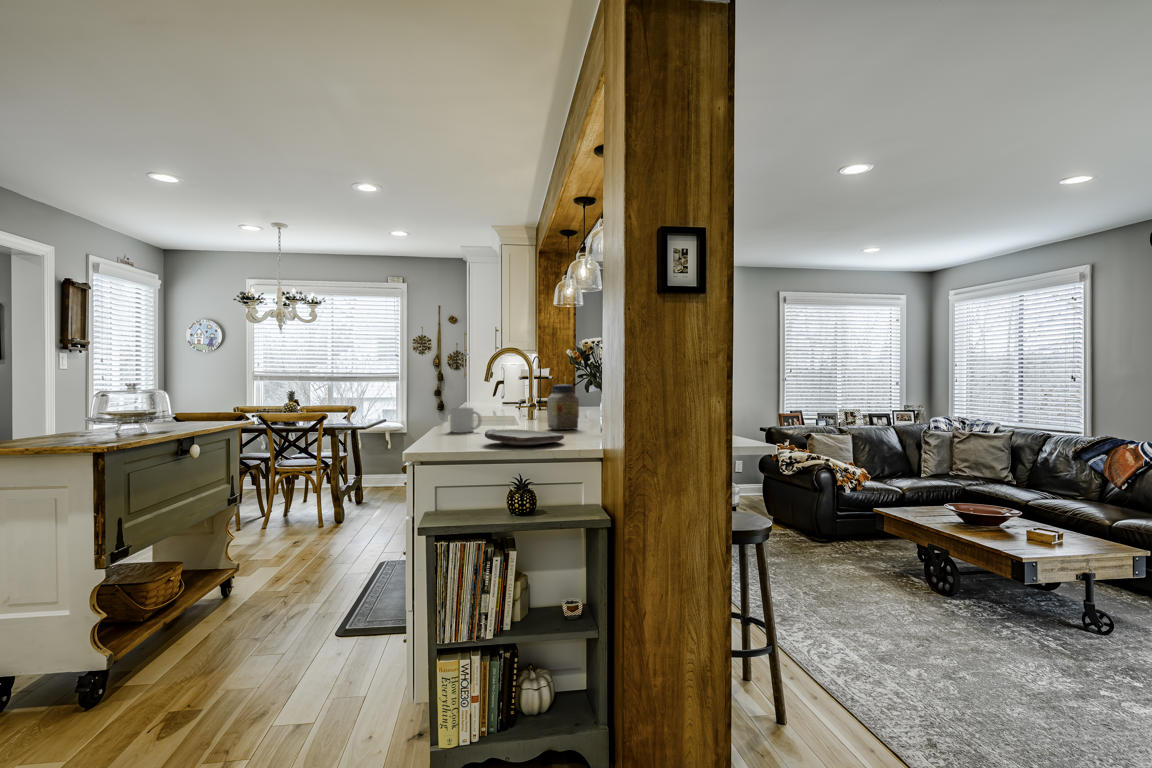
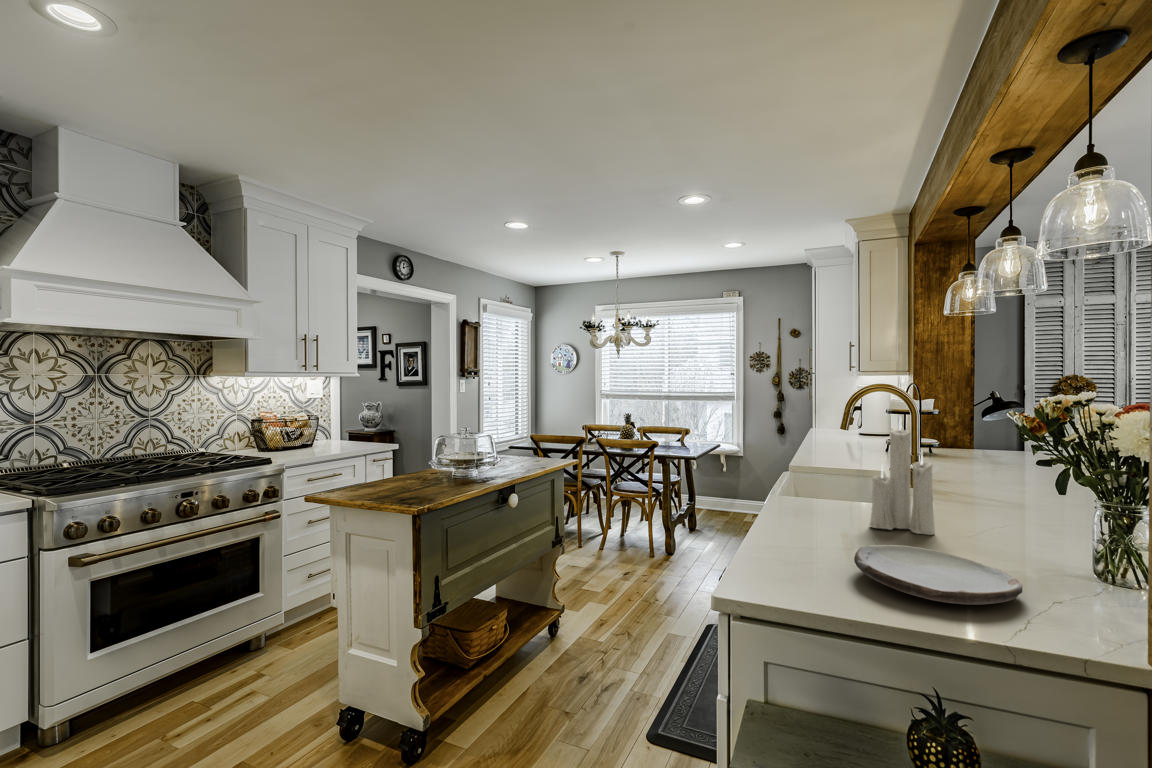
candle: none [498,357,534,432] -> present [870,418,935,535]
jar: present [547,385,579,430] -> none [956,455,1023,534]
mug: present [450,408,482,433] -> none [793,479,842,519]

